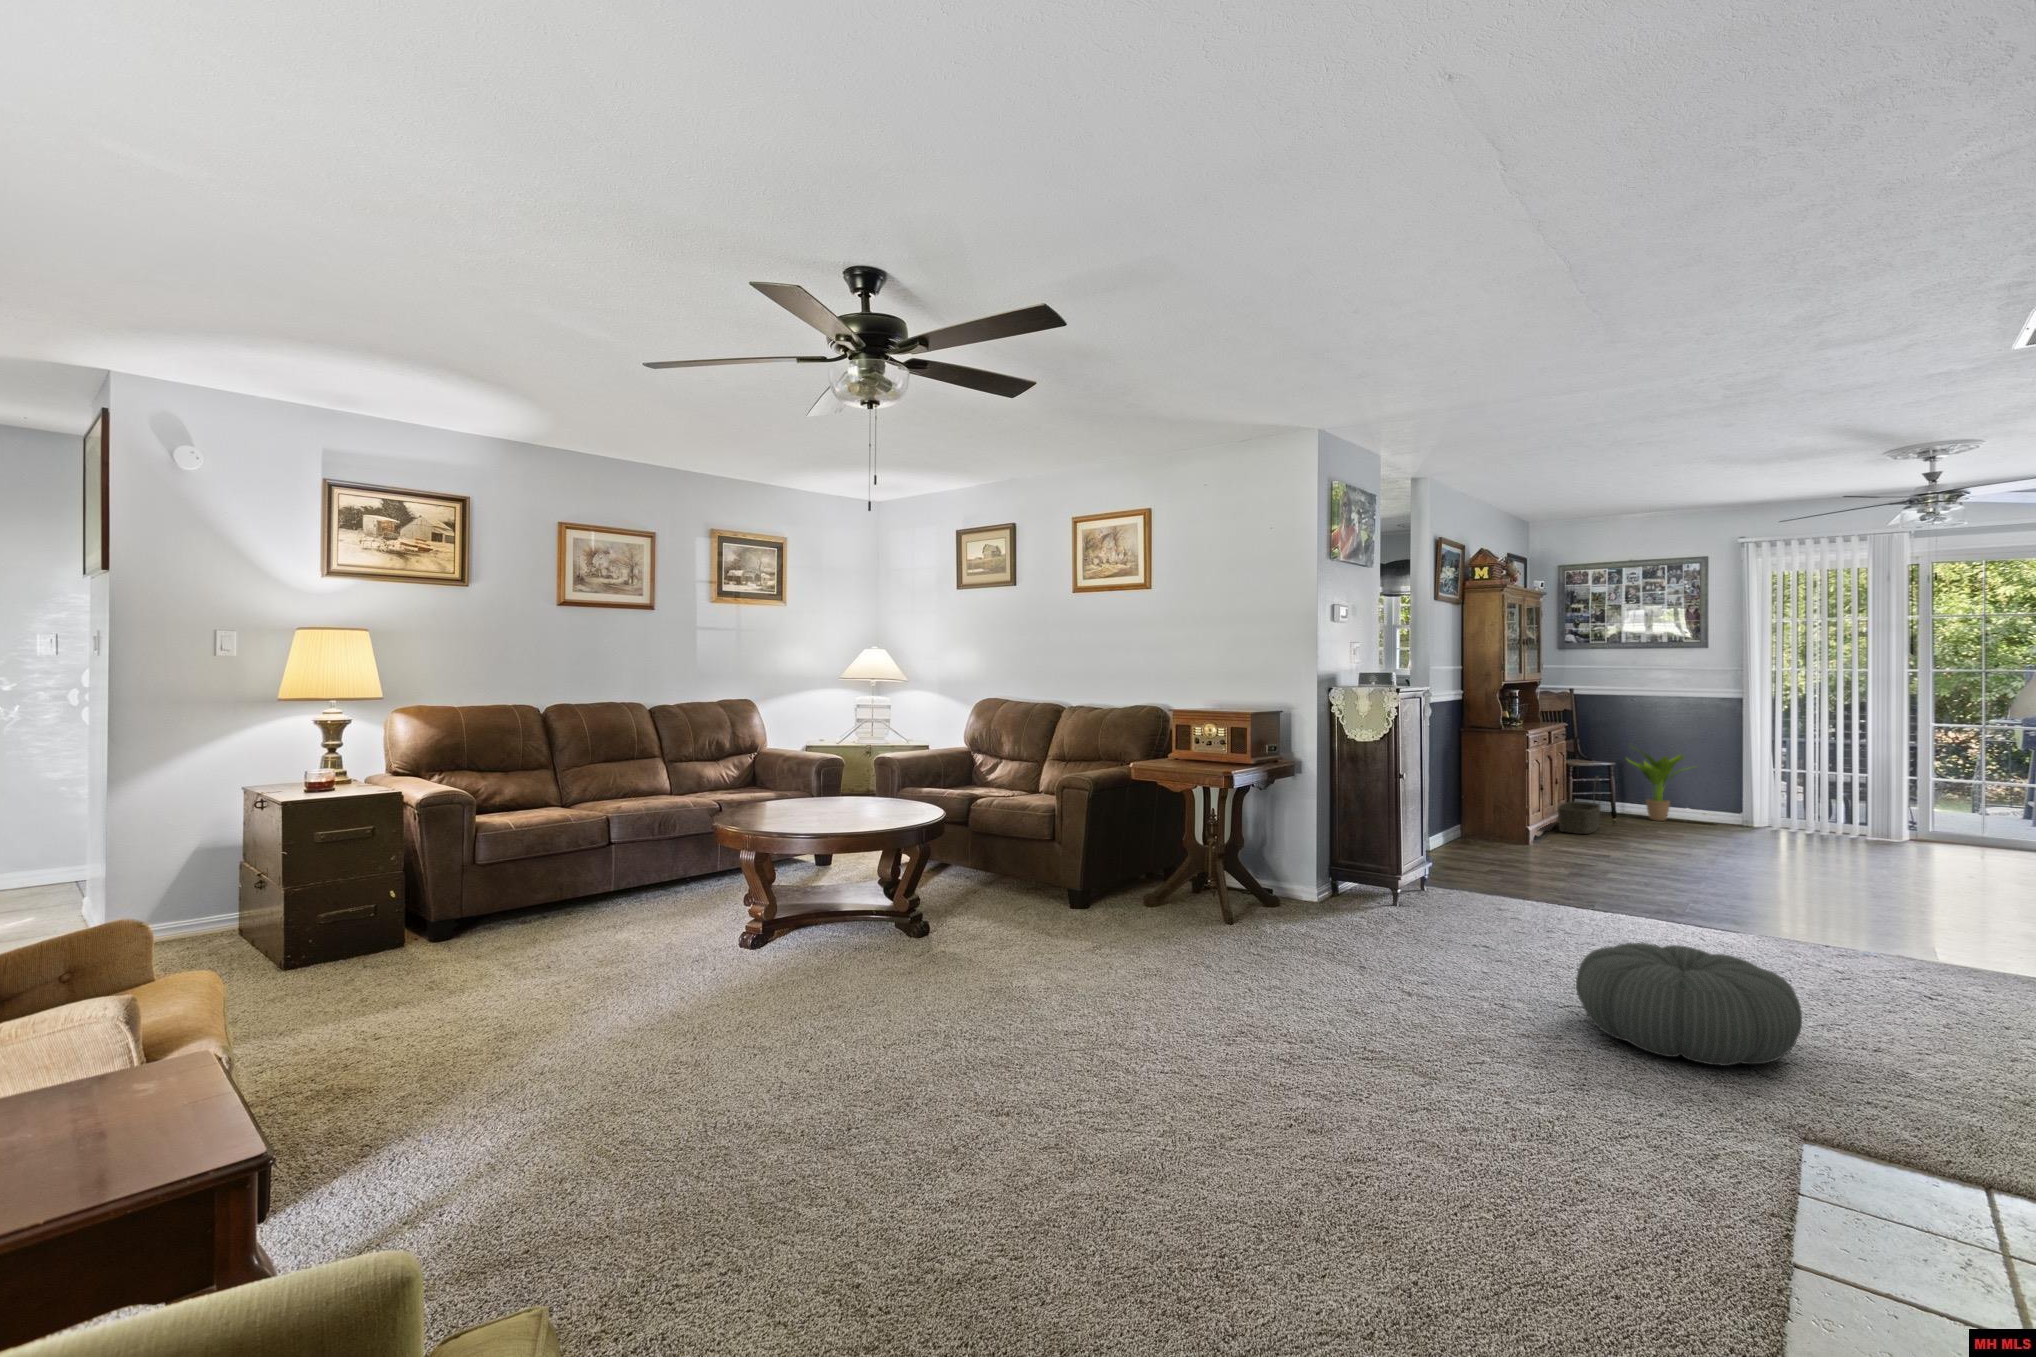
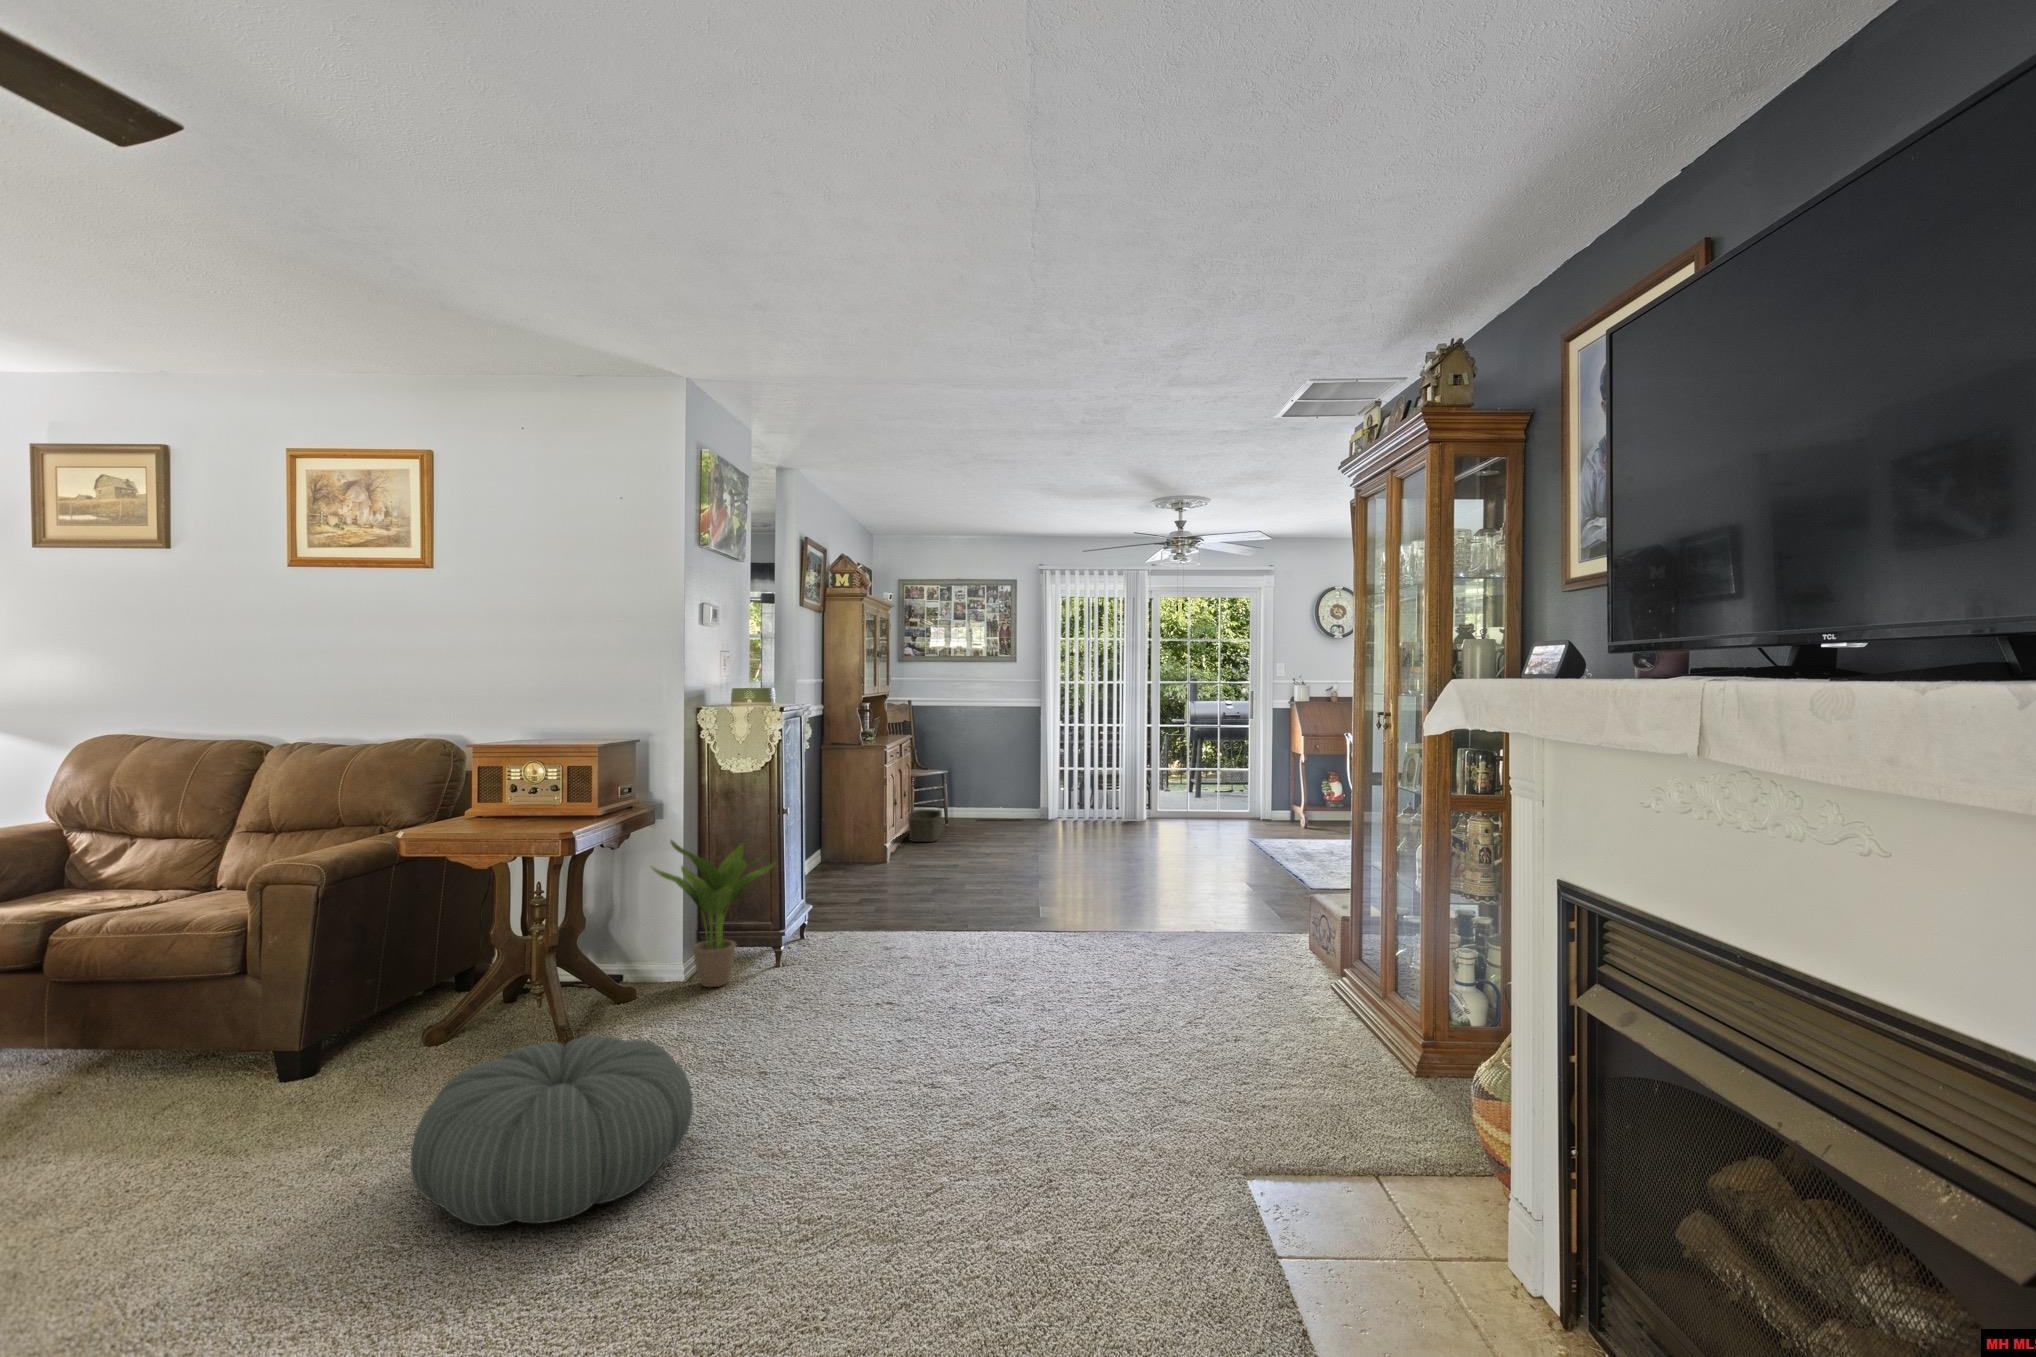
potted plant: present [1627,746,1693,821] -> present [652,840,776,987]
pouf: present [1576,943,1802,1066] -> present [410,1036,693,1226]

